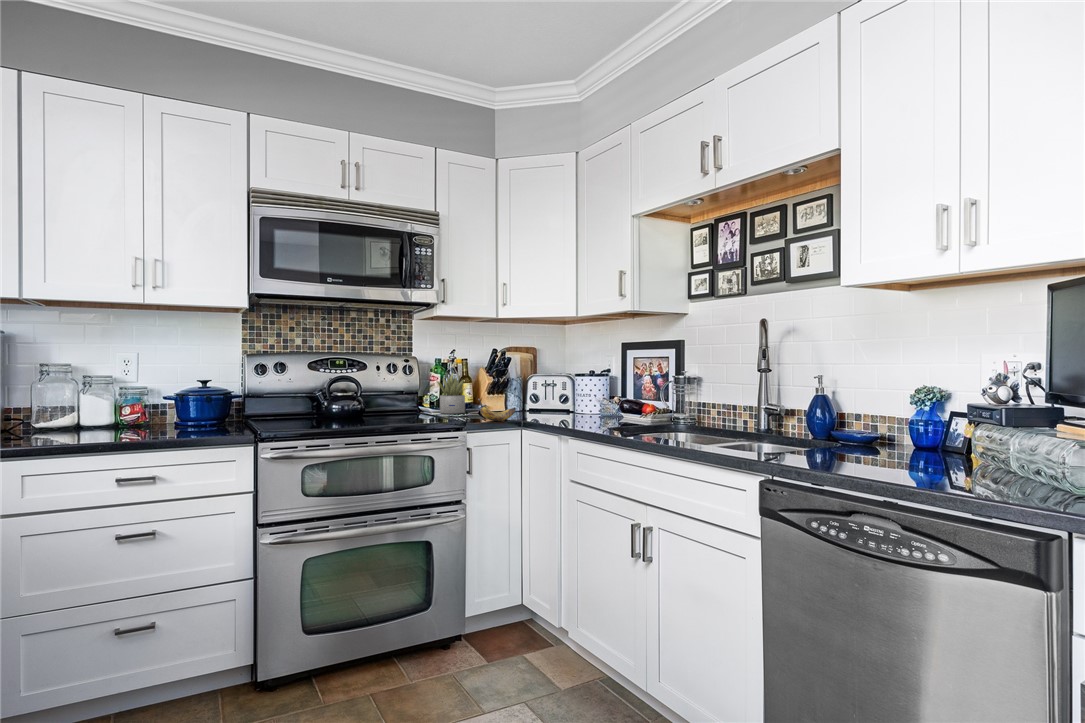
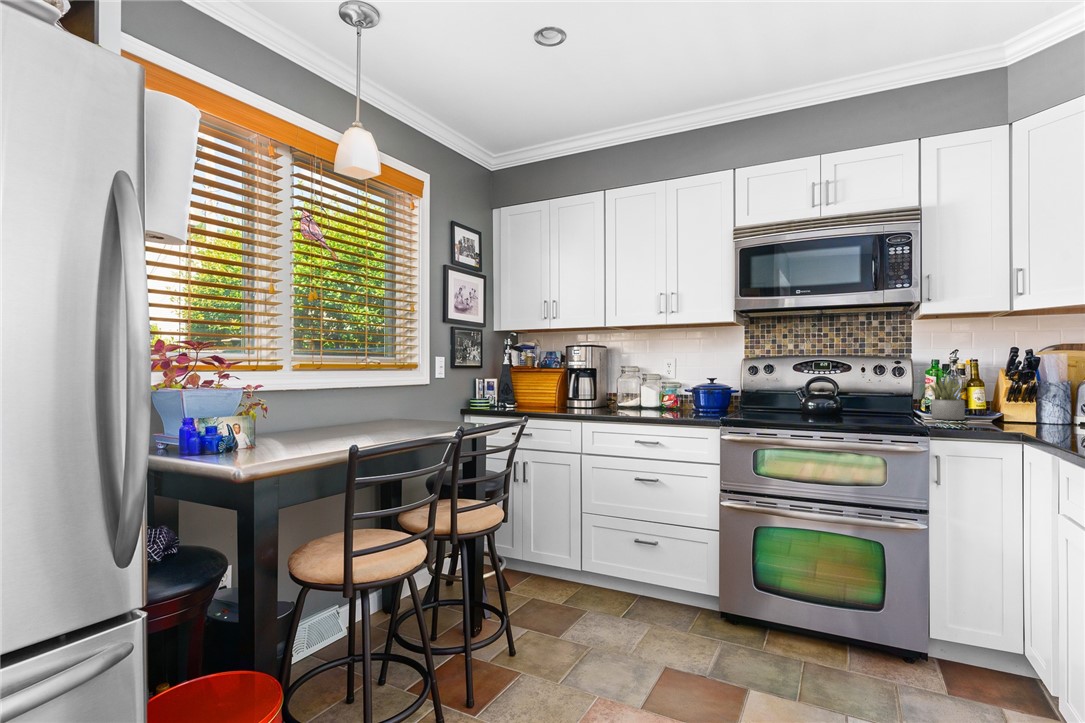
banana: present [478,399,516,421] -> none [954,404,1013,431]

